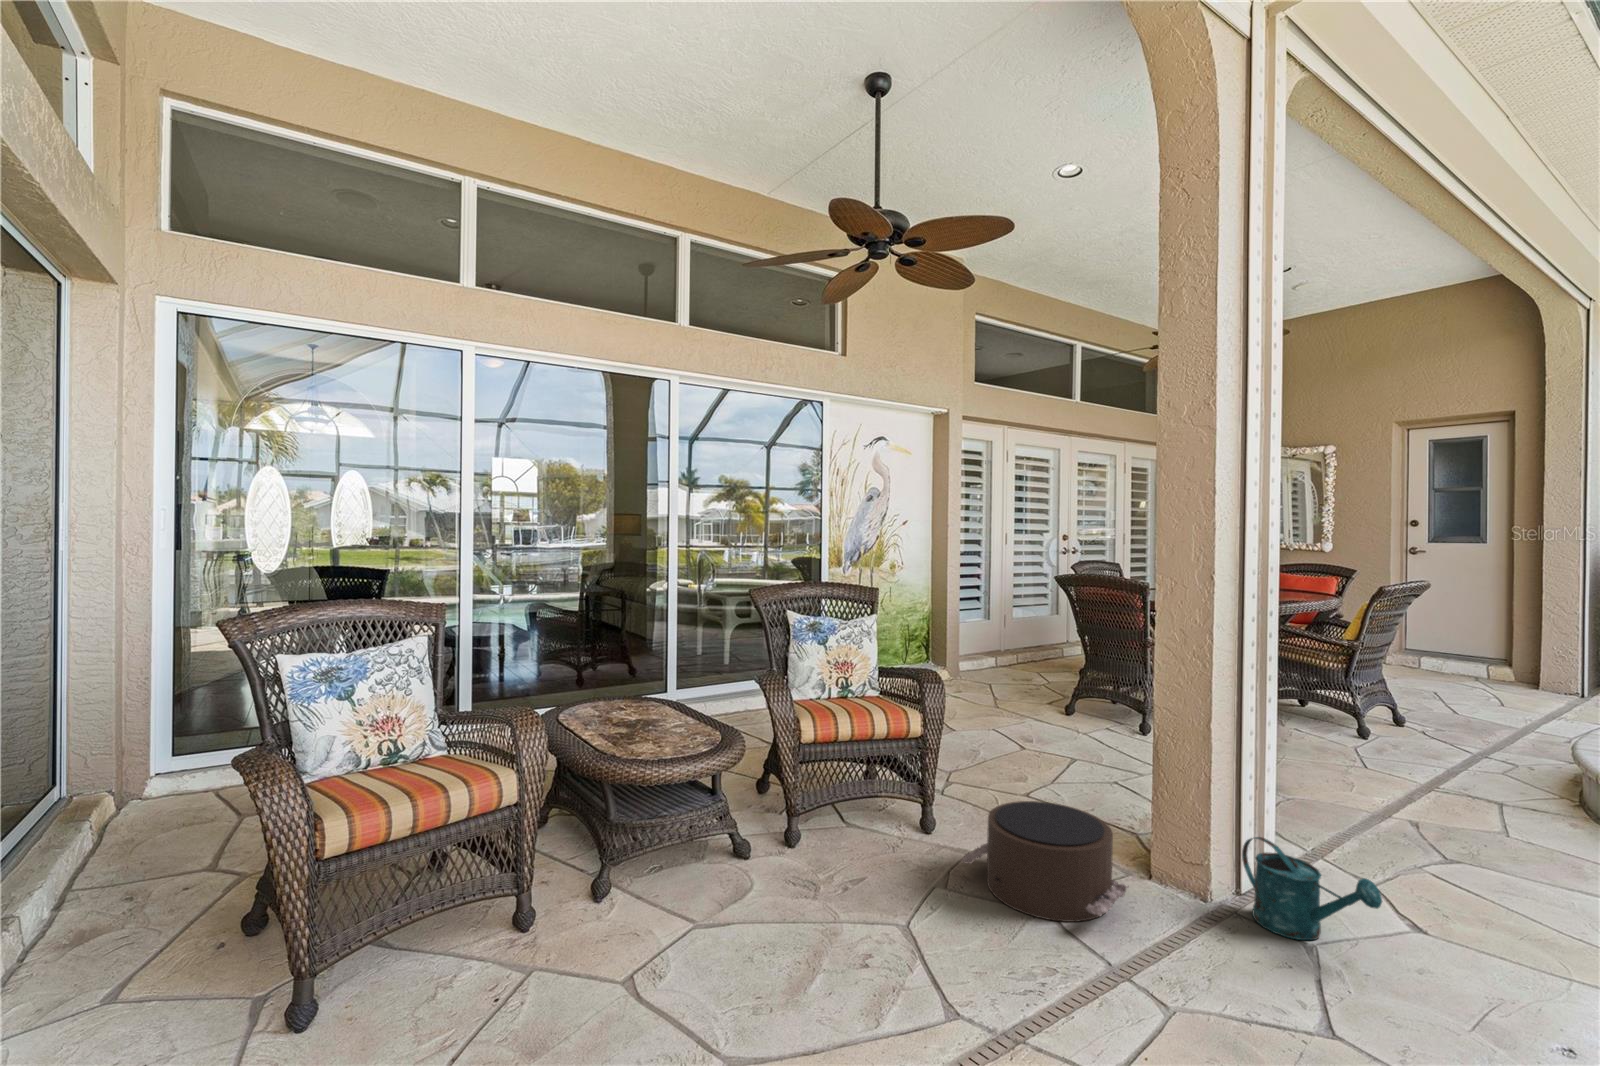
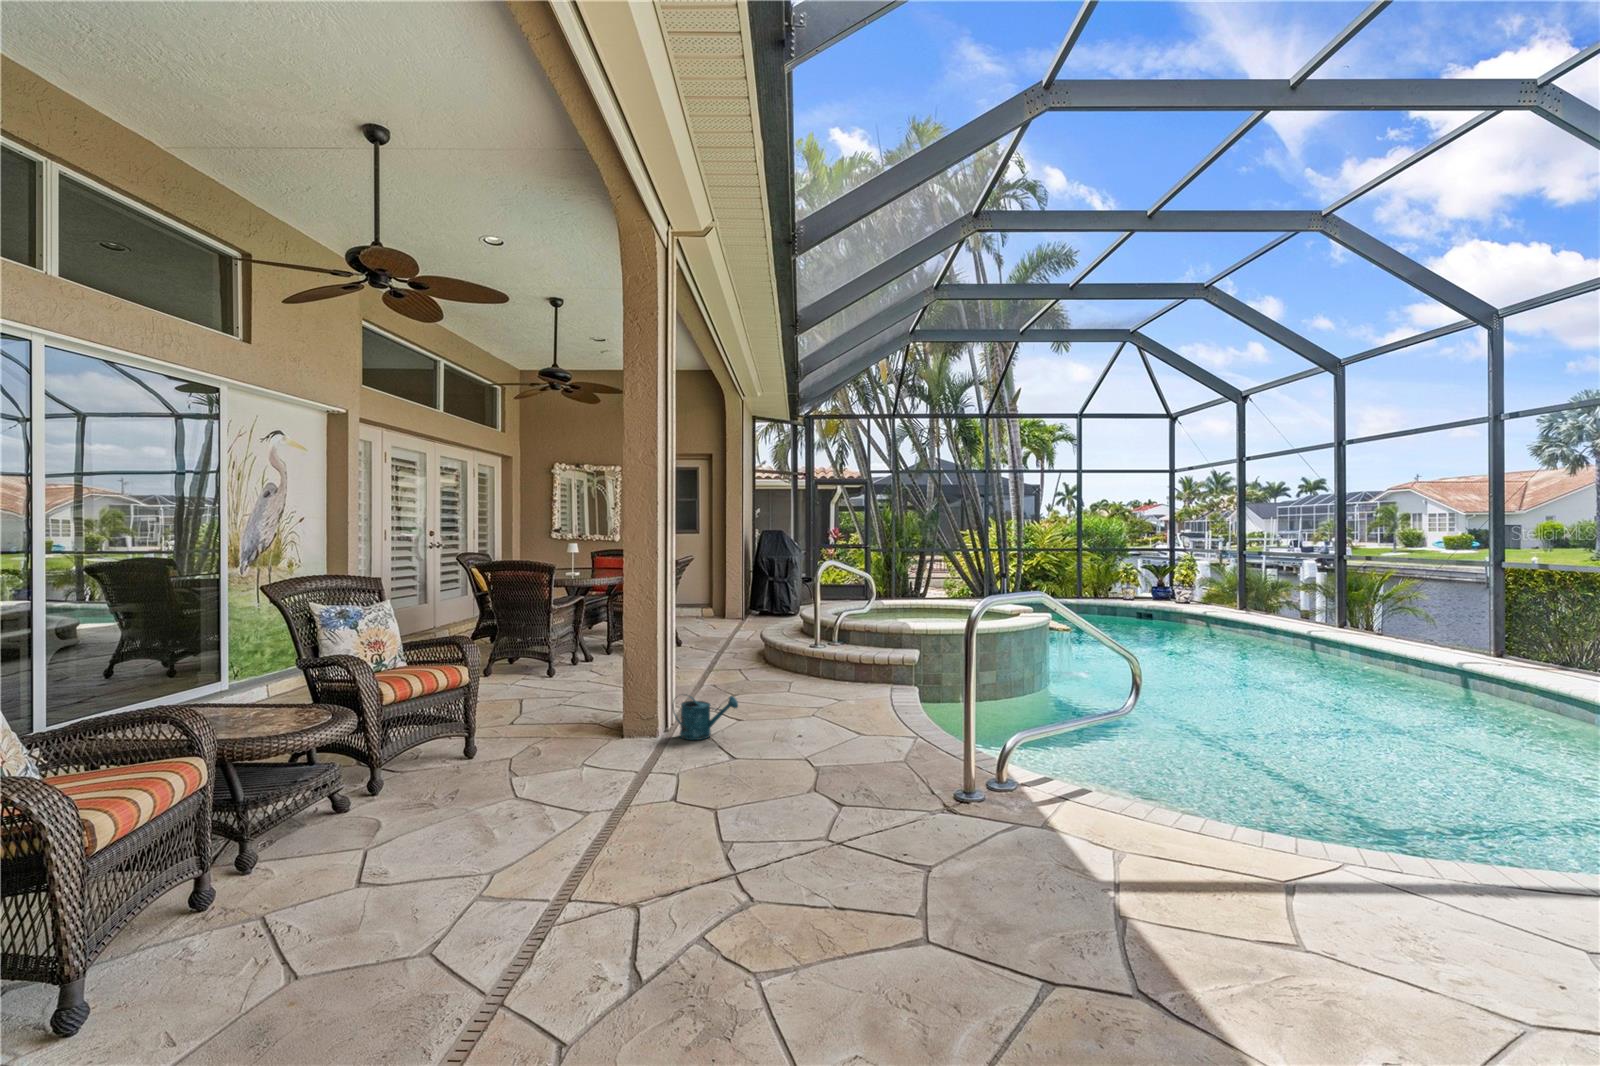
pouf: present [962,801,1128,922] -> none [523,707,627,771]

